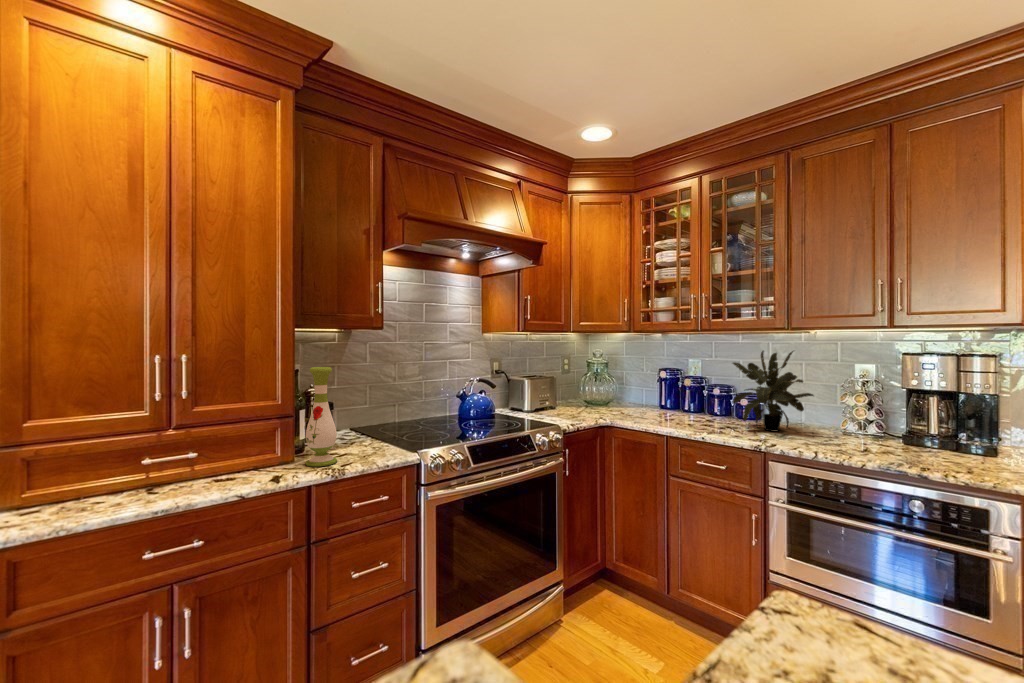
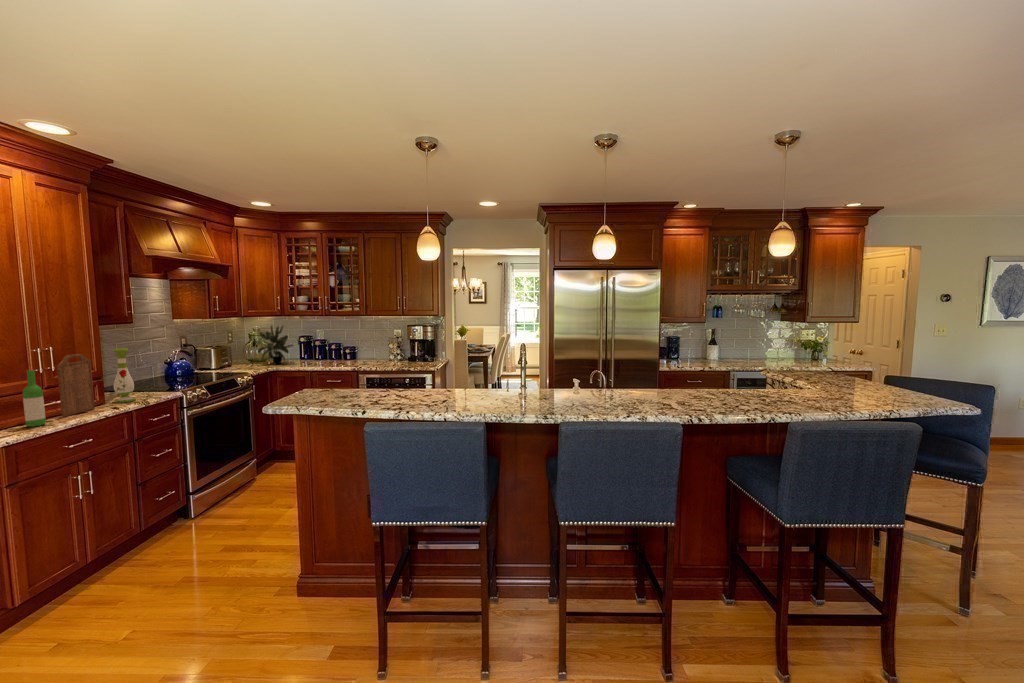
potted plant: present [733,351,813,431] -> present [258,326,293,364]
cutting board: none [183,371,256,487] -> present [57,354,95,417]
wine bottle: none [90,396,127,507] -> present [23,370,46,427]

